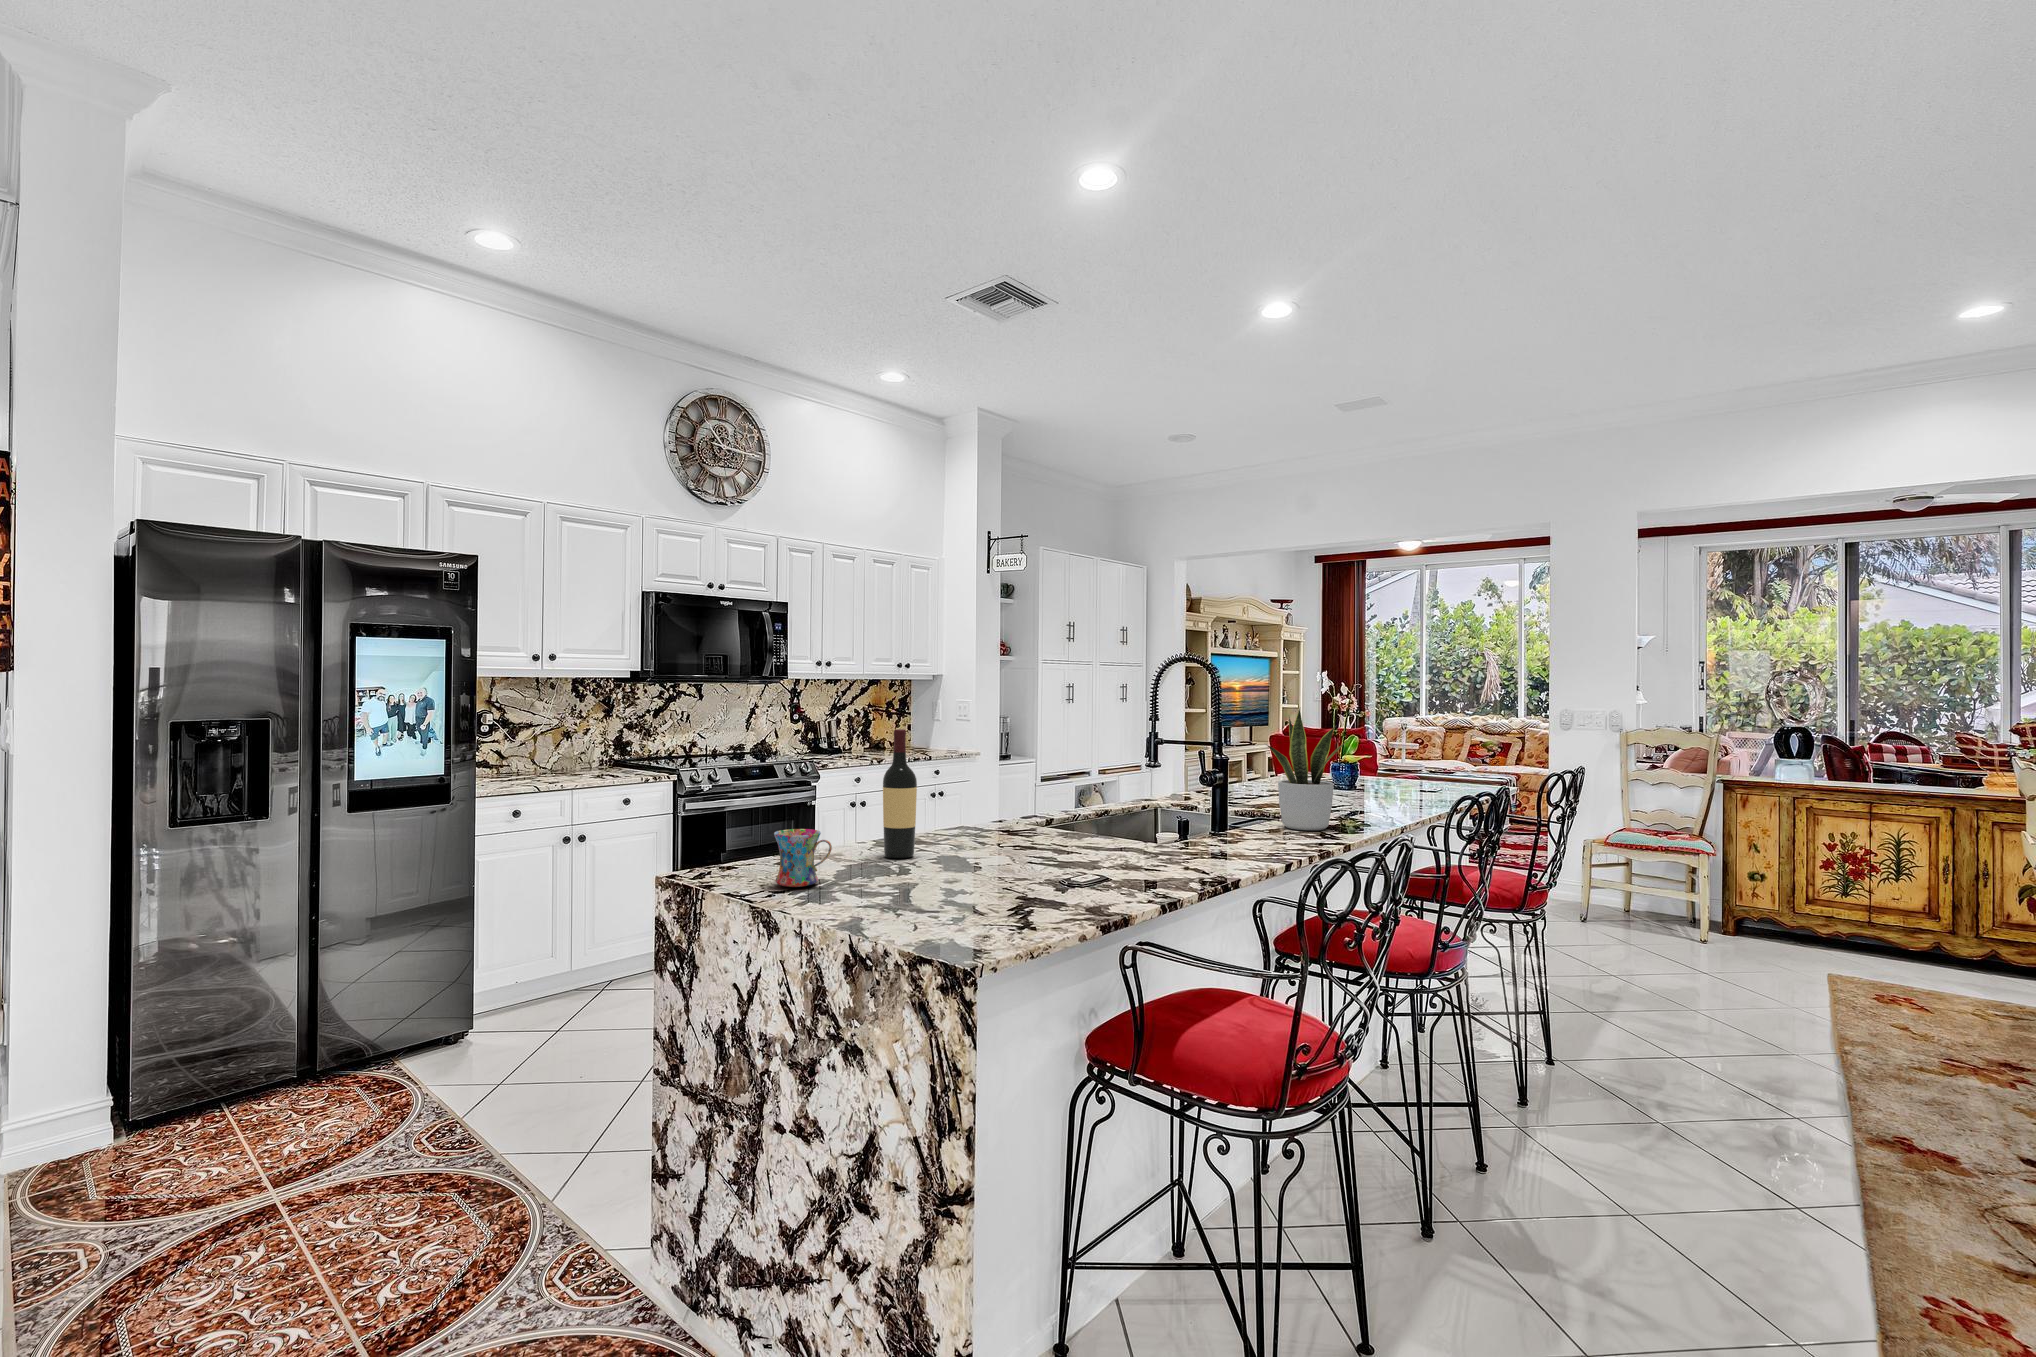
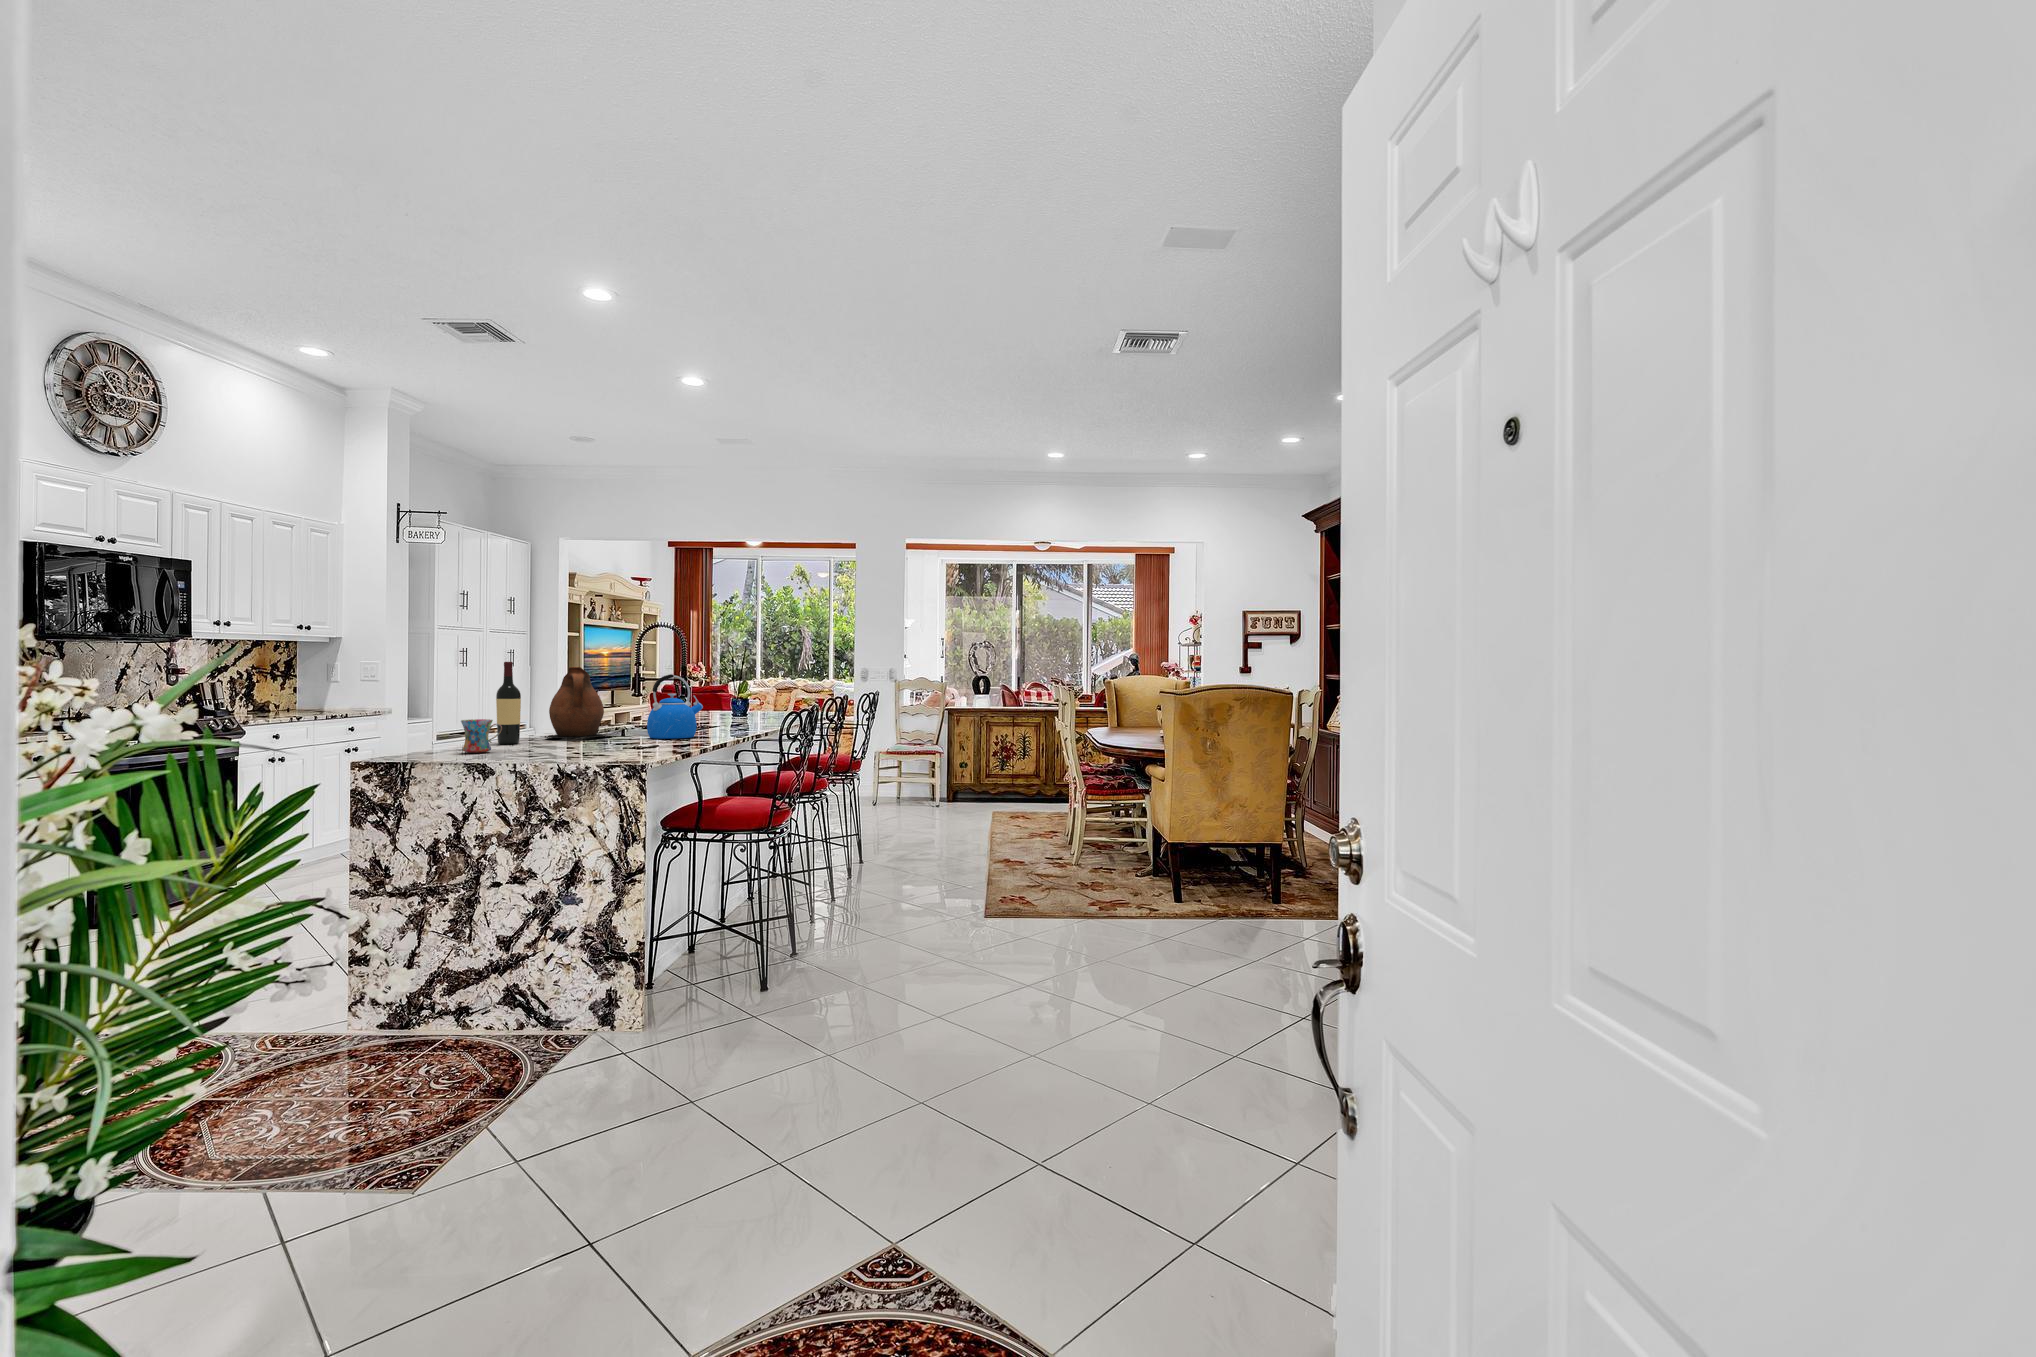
potted plant: present [1267,708,1346,830] -> none [713,652,768,726]
ceramic pitcher: none [962,736,1068,853] -> present [544,667,611,739]
kettle: none [1105,753,1203,870] -> present [647,674,703,739]

